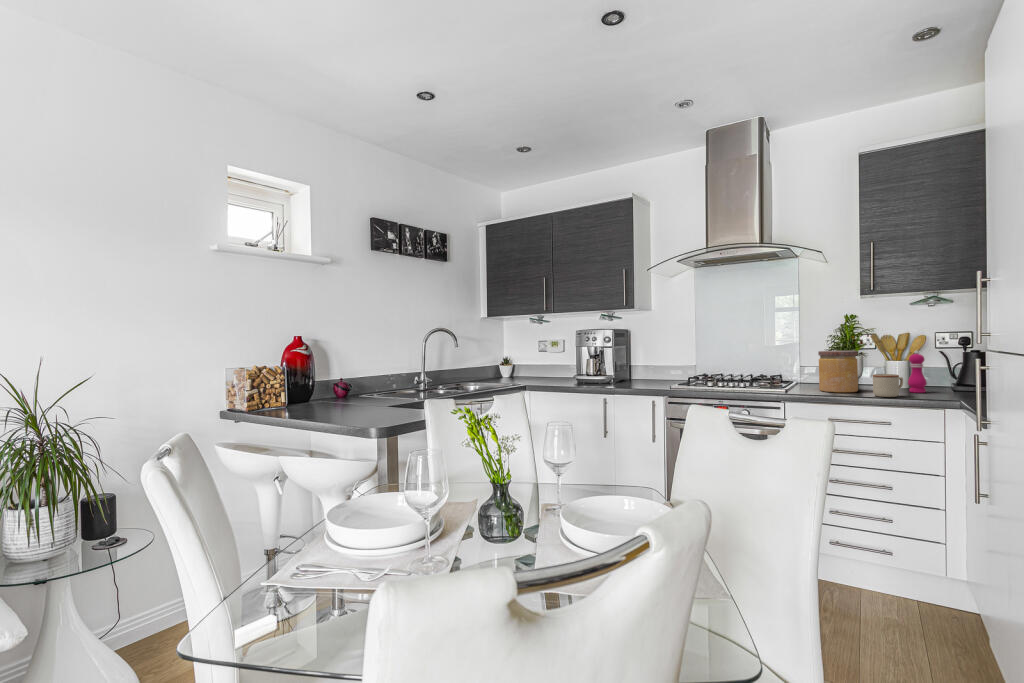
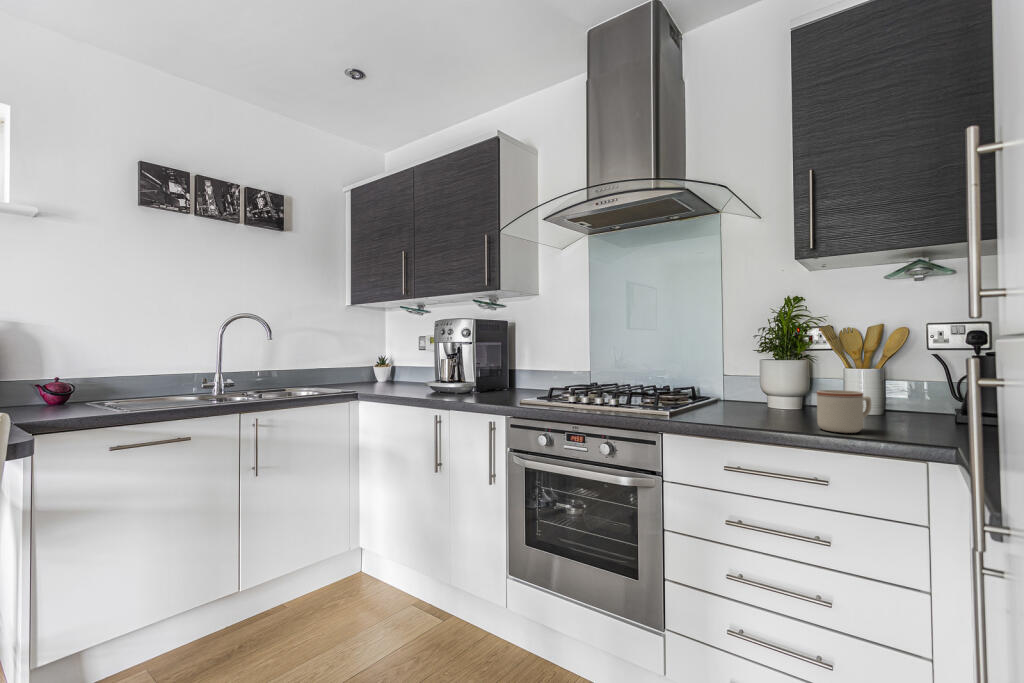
jar: present [818,351,858,392] -> none [733,350,795,420]
pepper mill: present [908,351,927,393] -> none [881,351,913,424]

